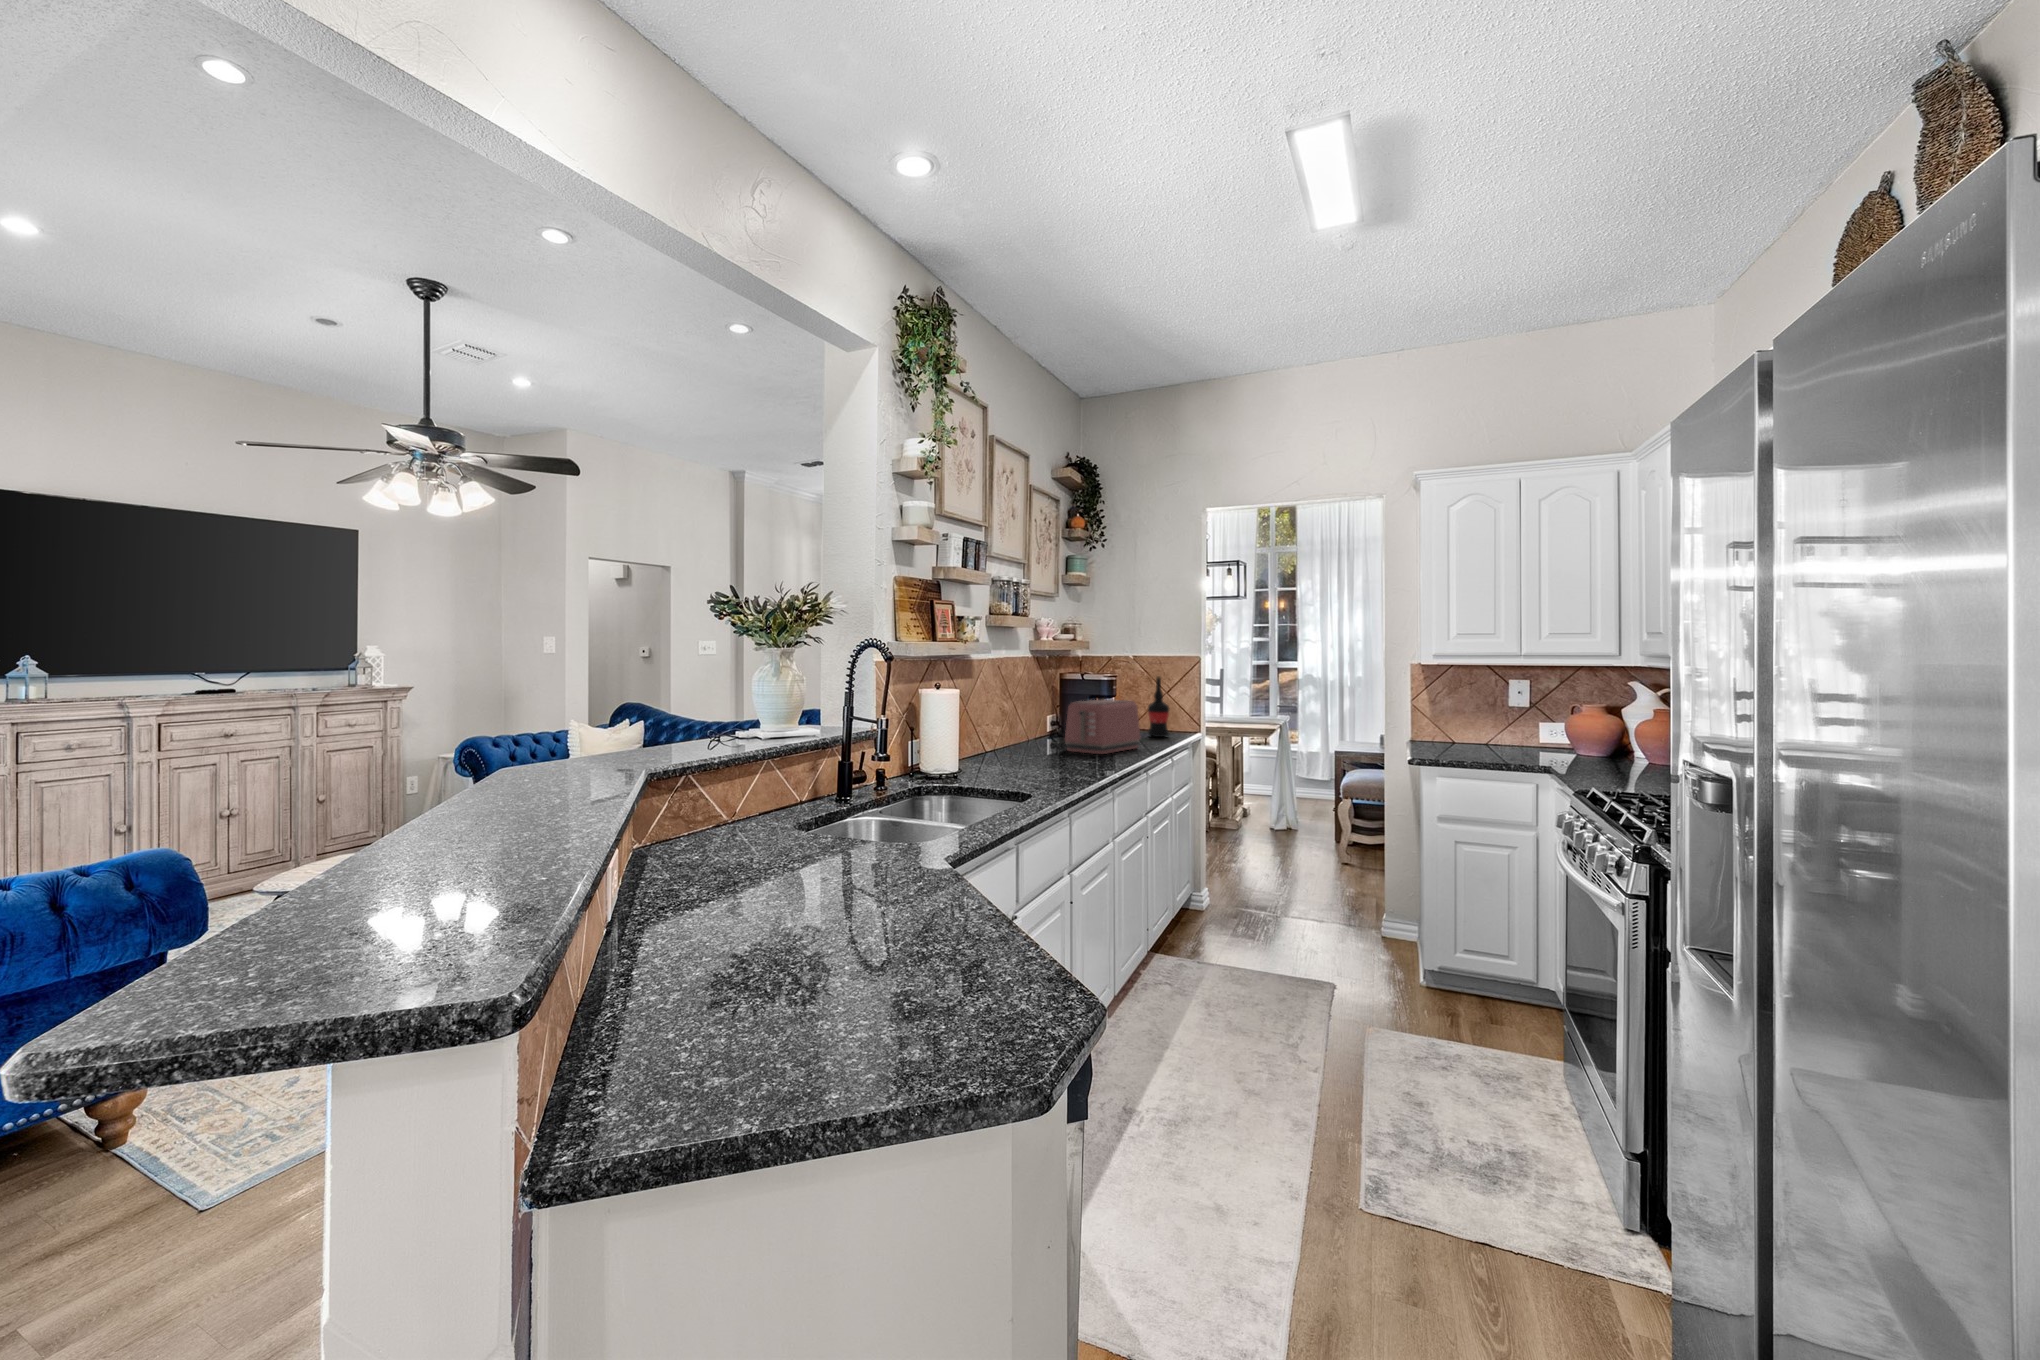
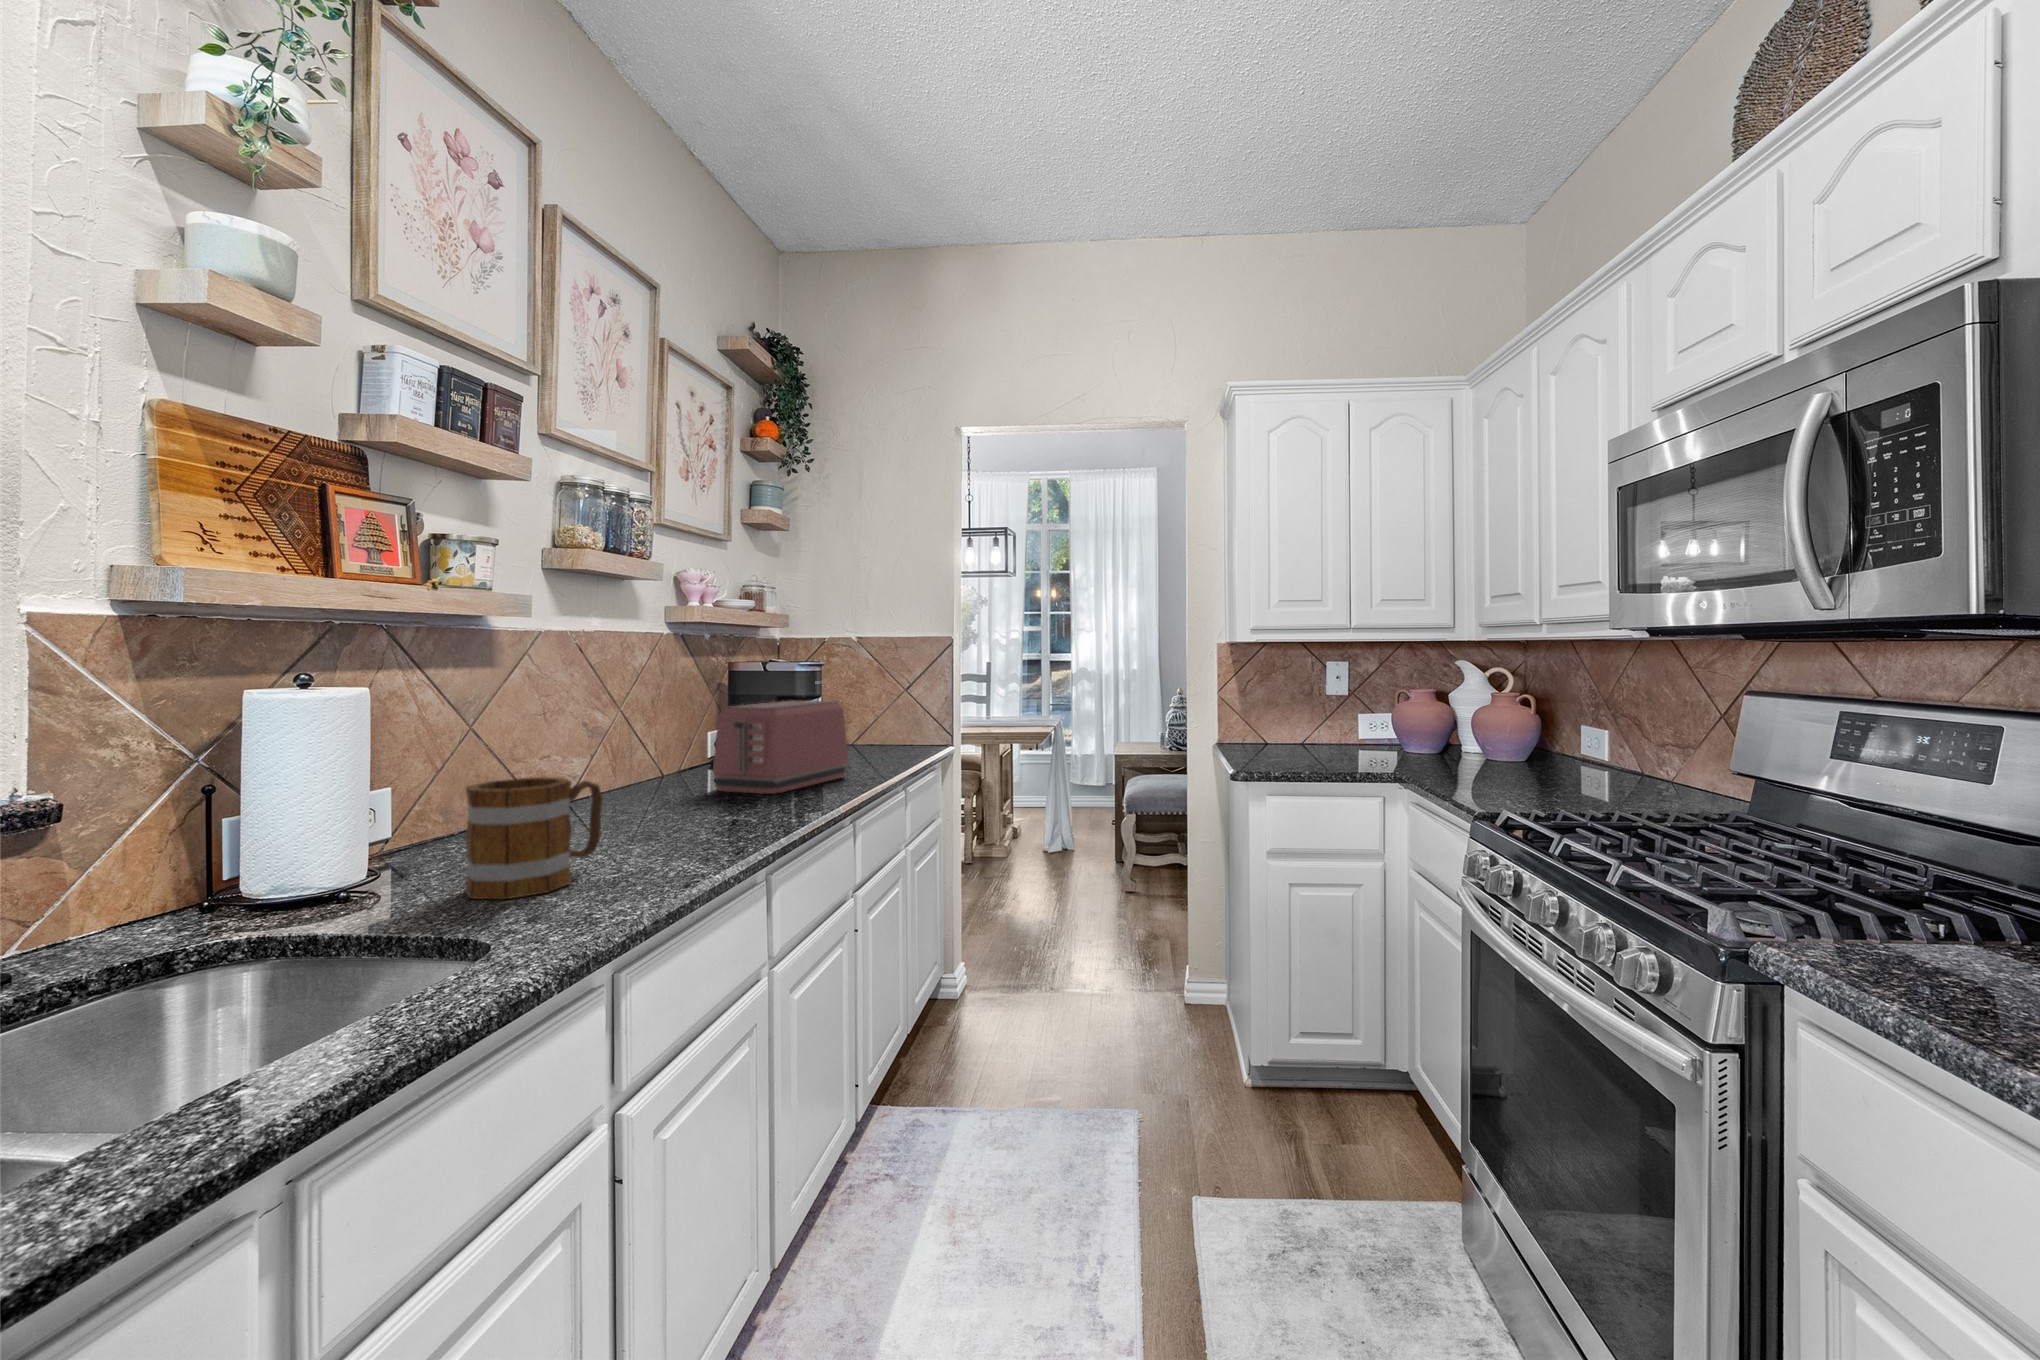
wine bottle: present [1148,676,1170,737] -> none [871,664,904,754]
mug: none [996,733,1046,785] -> present [465,777,603,899]

